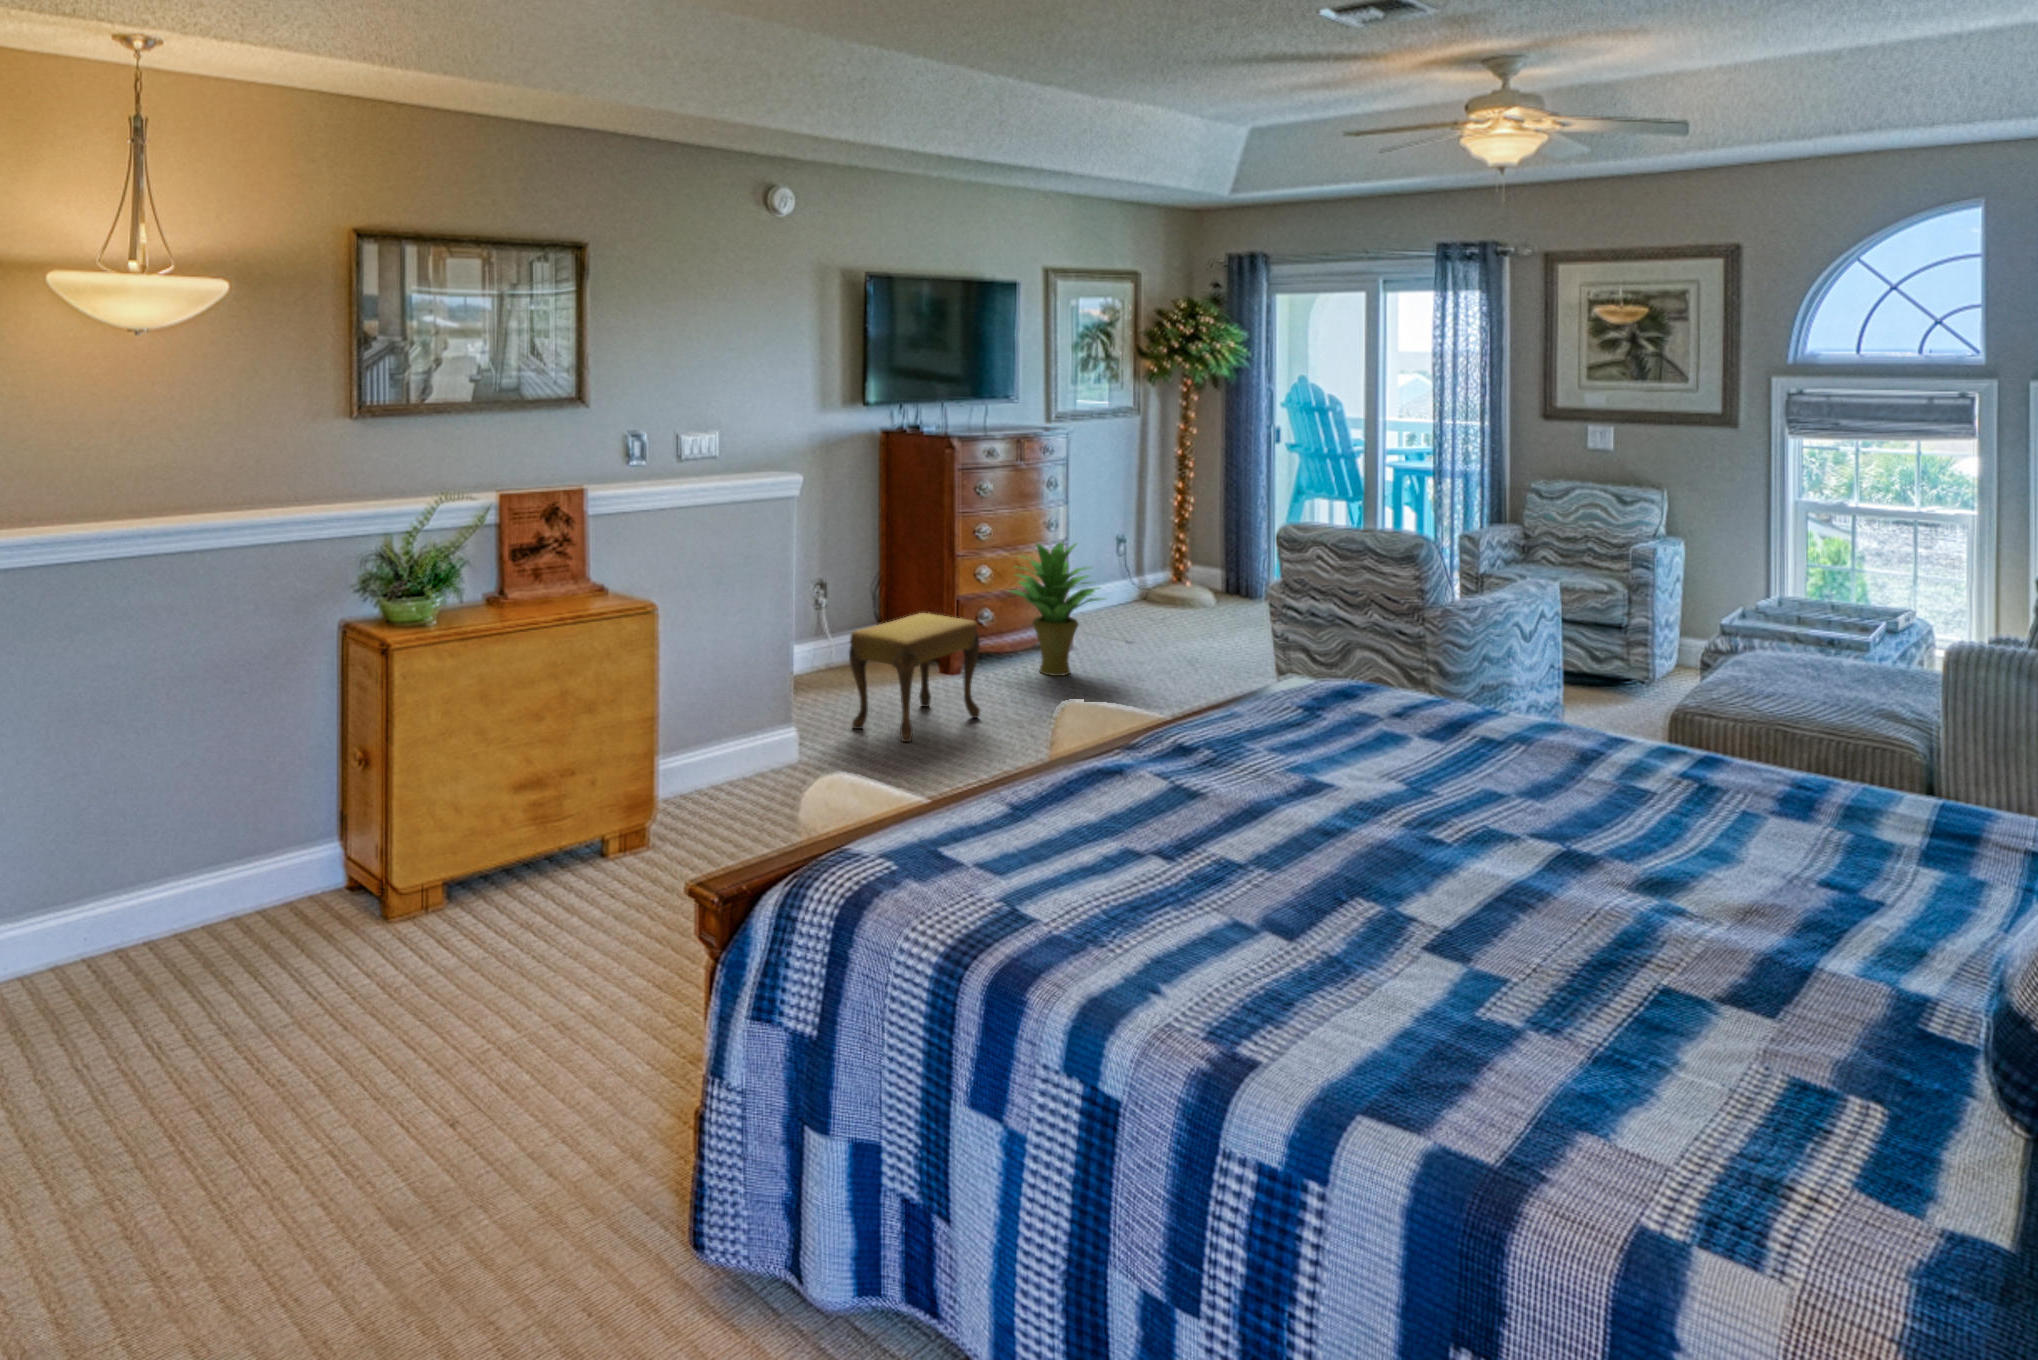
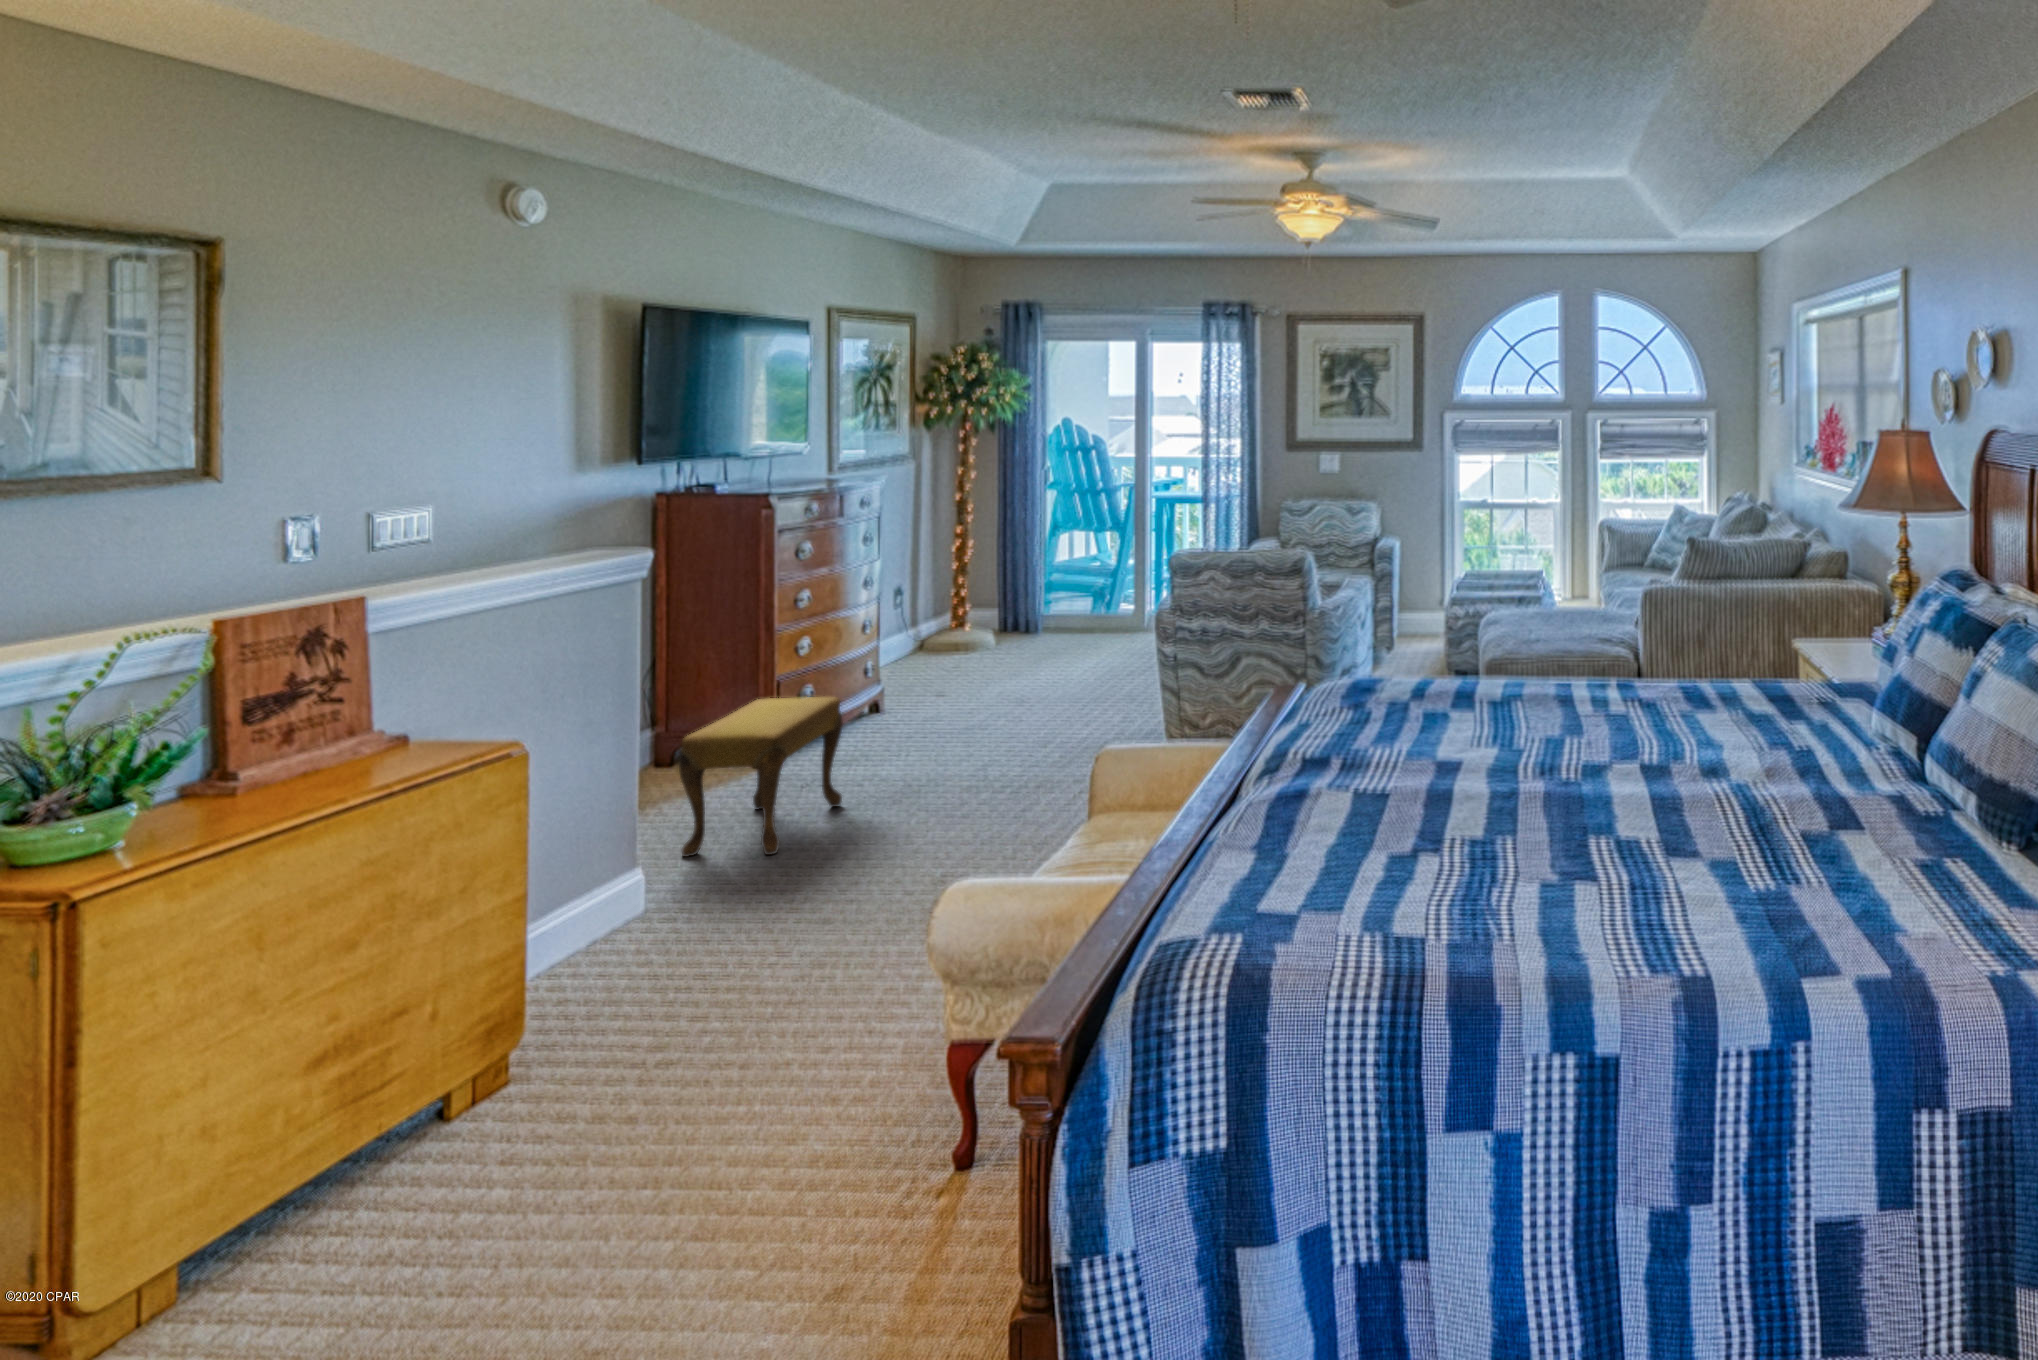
potted plant: present [1011,542,1103,676] -> none [829,596,948,743]

